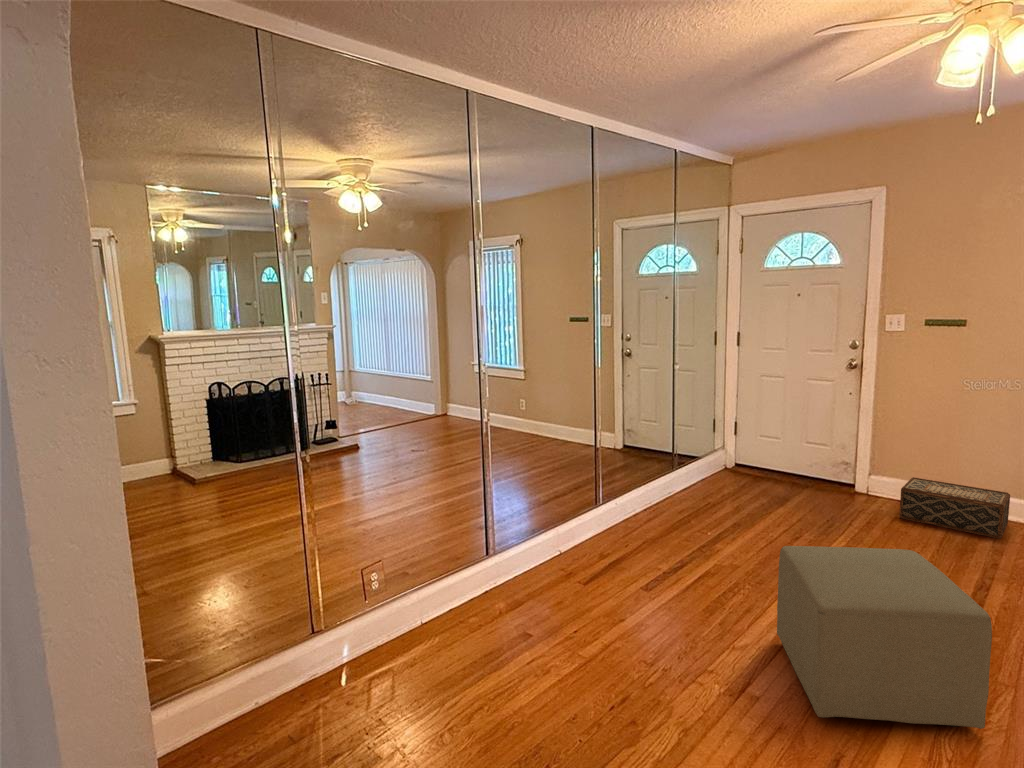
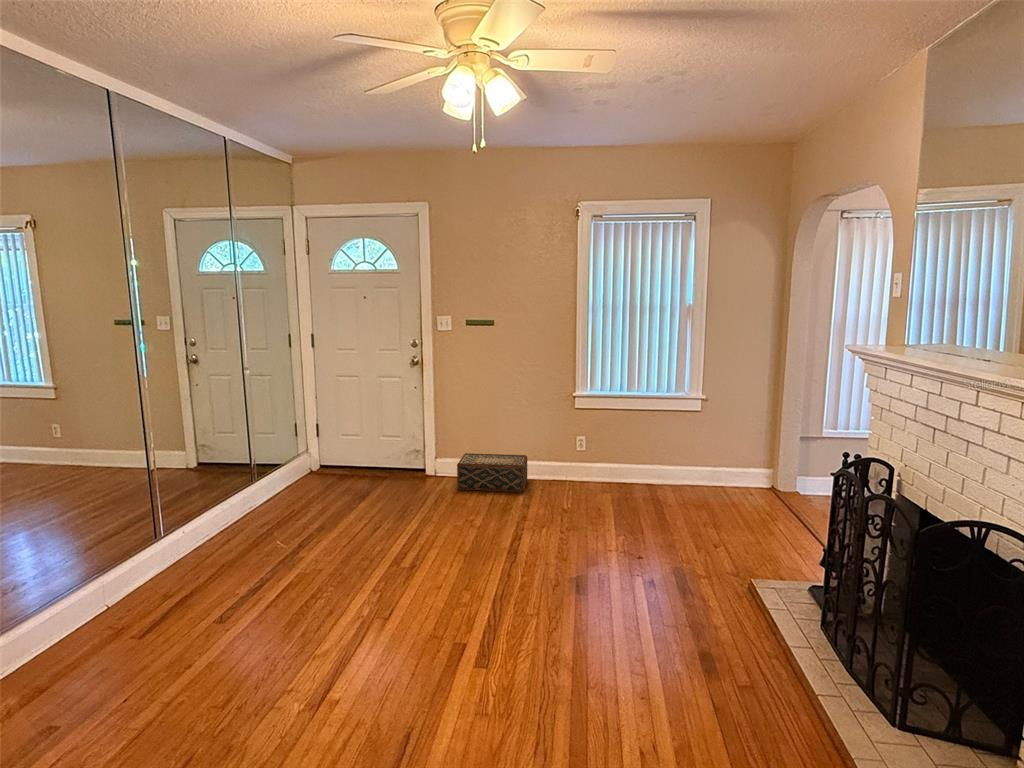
ottoman: present [777,546,992,729] -> none [353,520,517,703]

